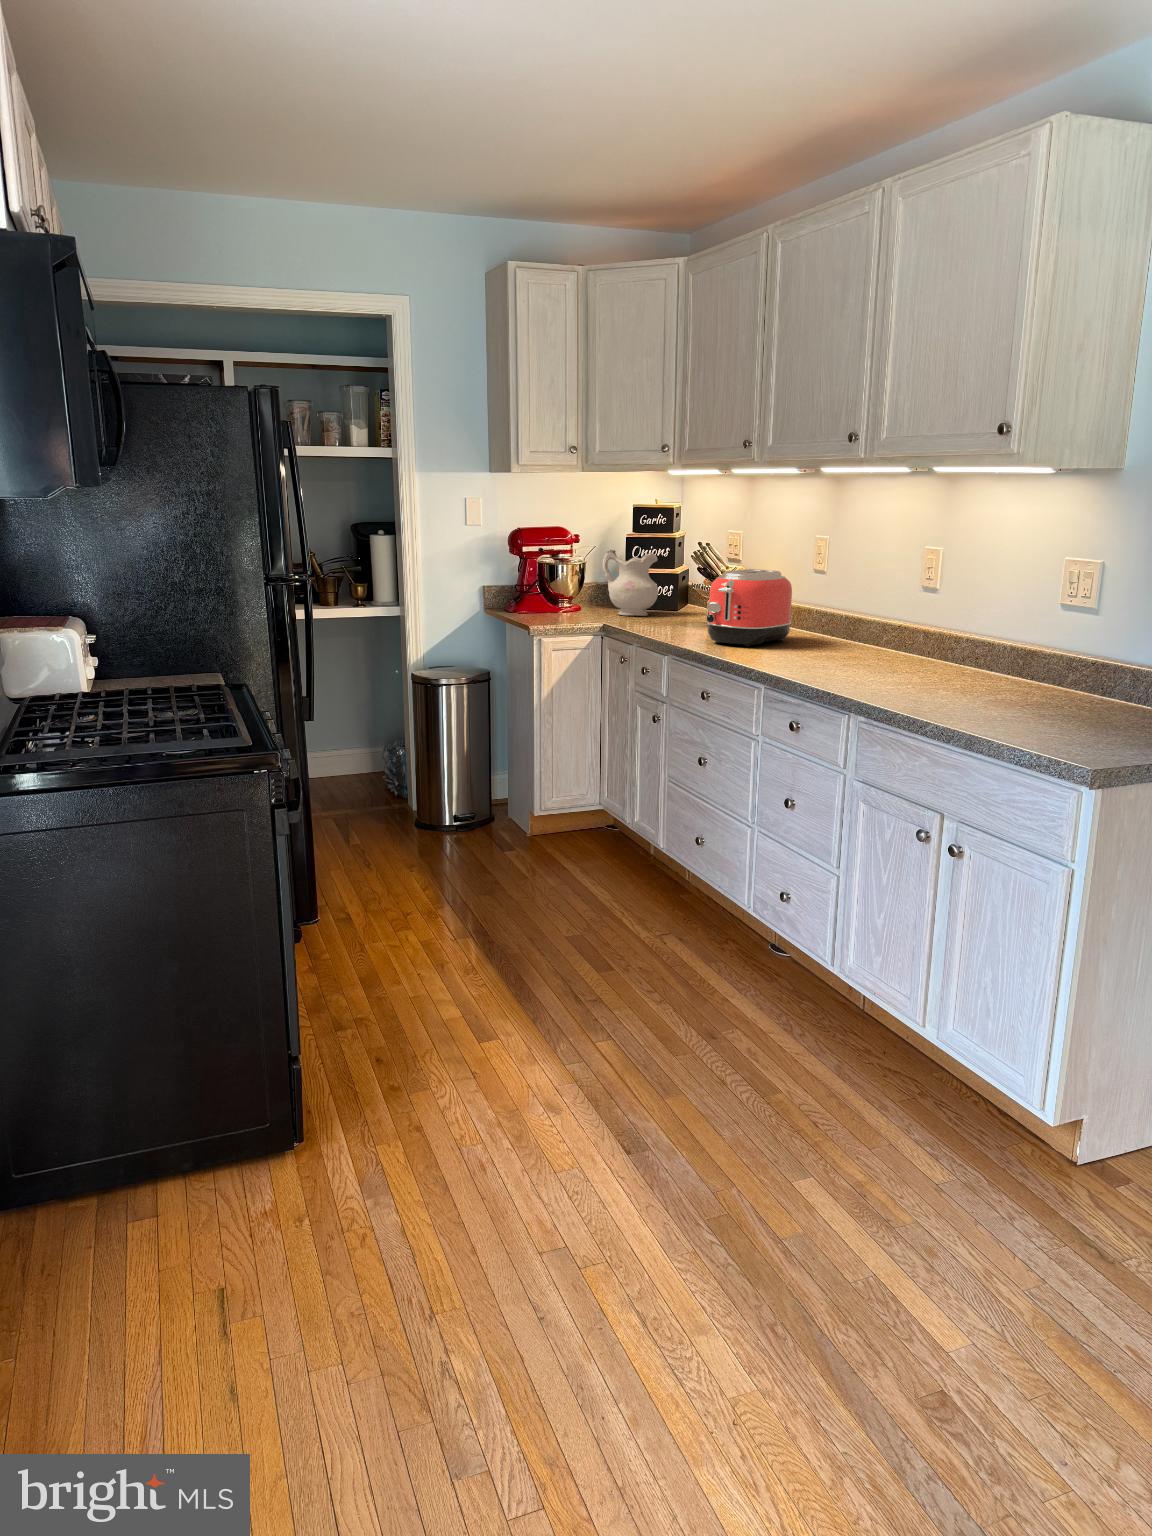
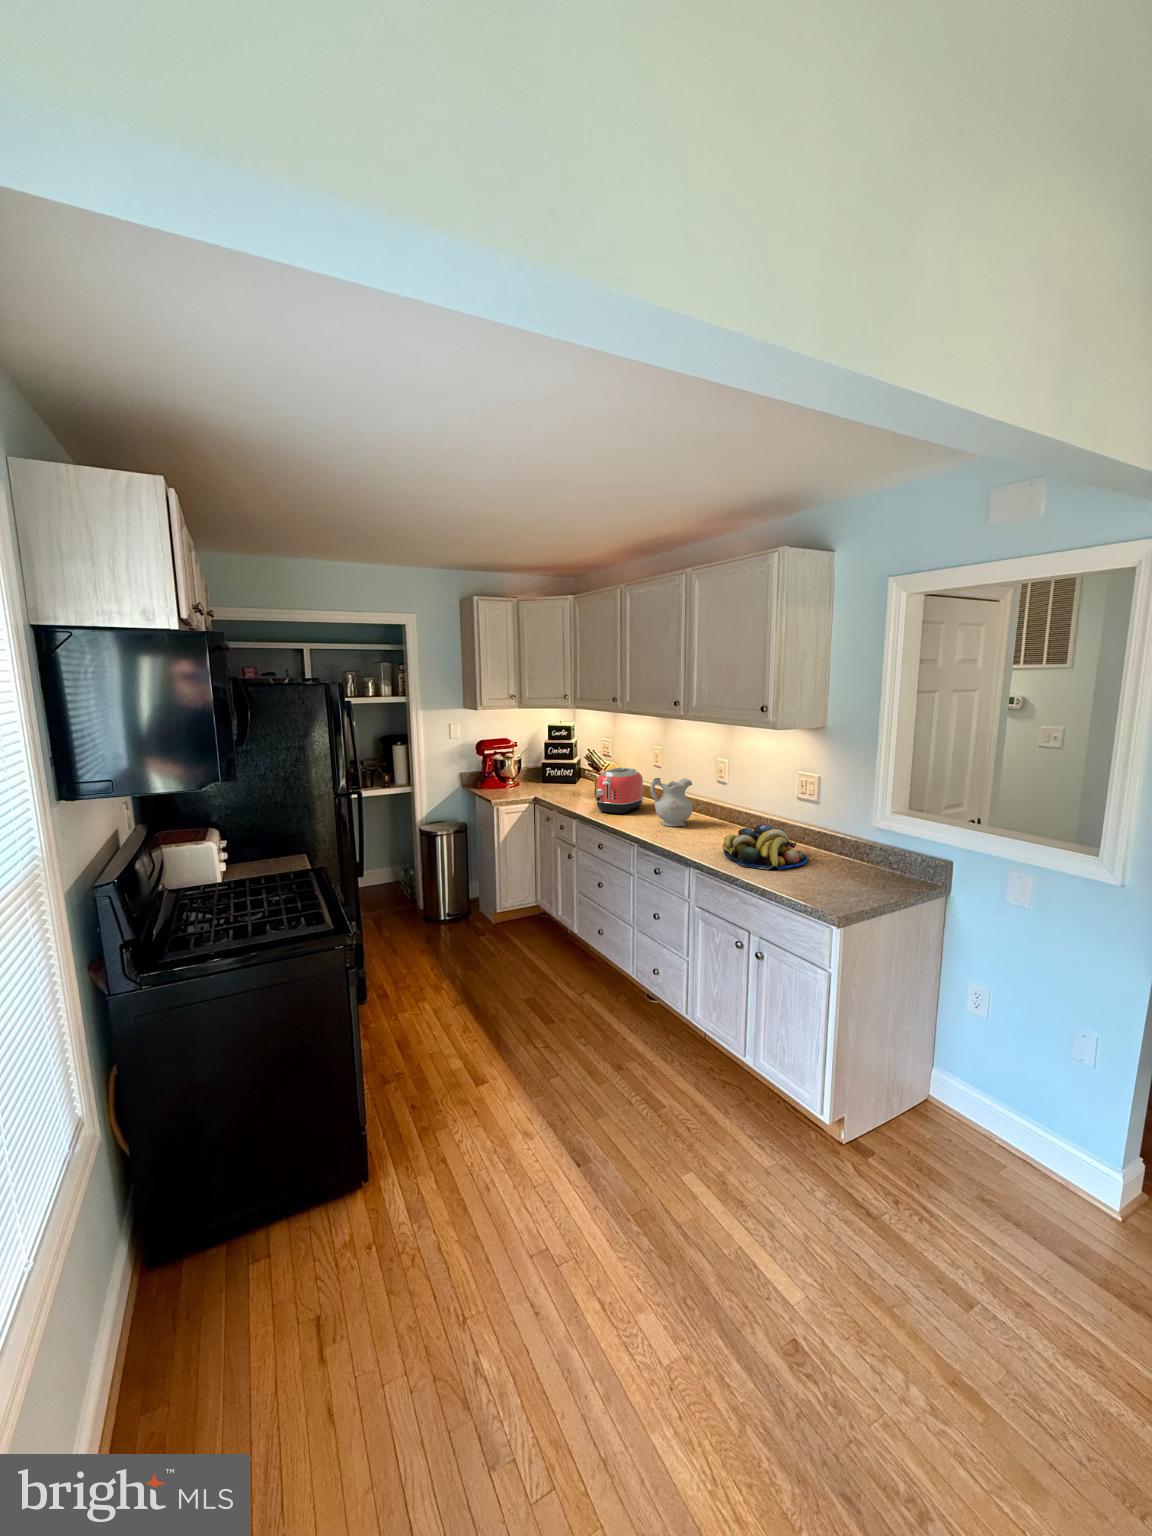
ceramic pitcher: present [603,550,658,616] -> present [650,778,693,826]
fruit bowl: none [915,649,1066,718] -> present [723,824,808,870]

